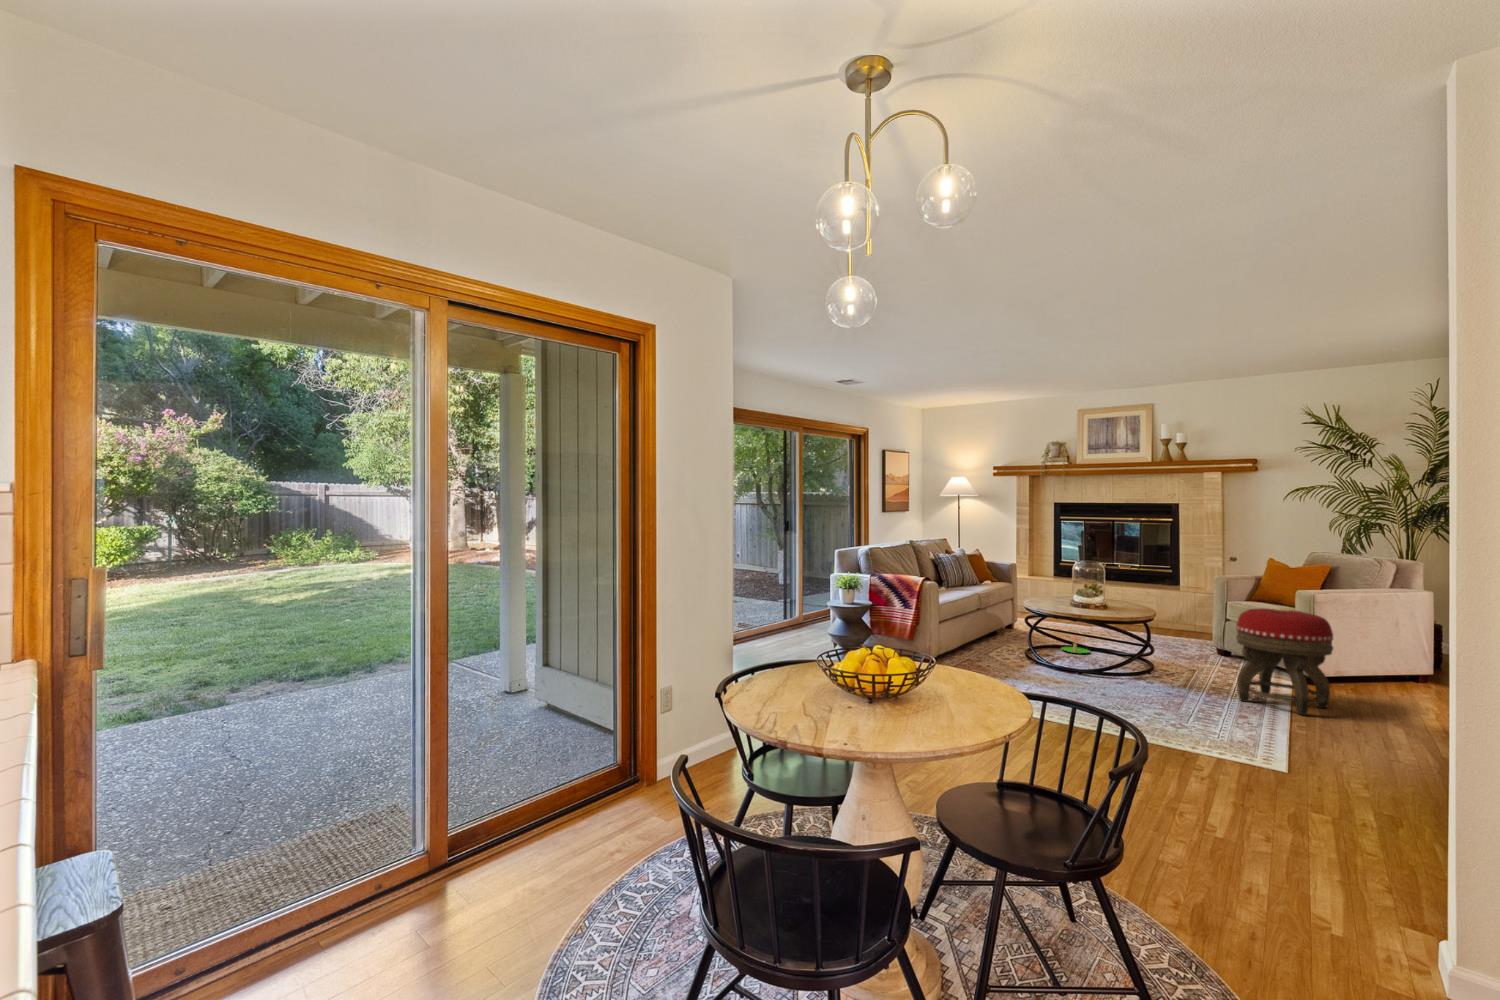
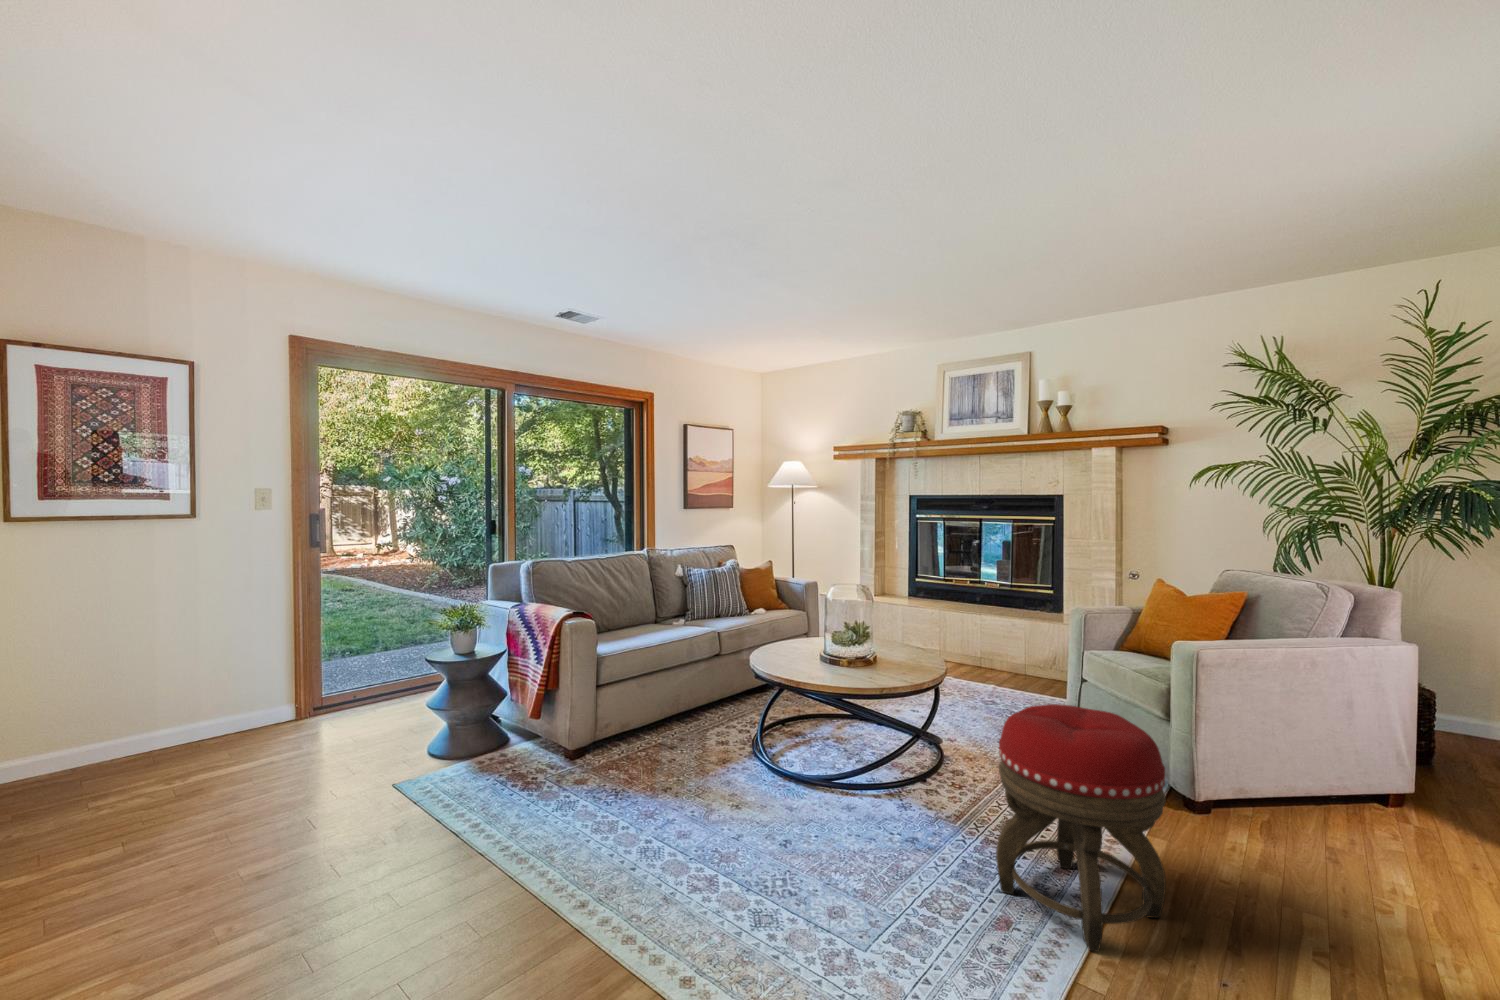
candle: present [1062,636,1089,654] -> none [811,712,852,744]

